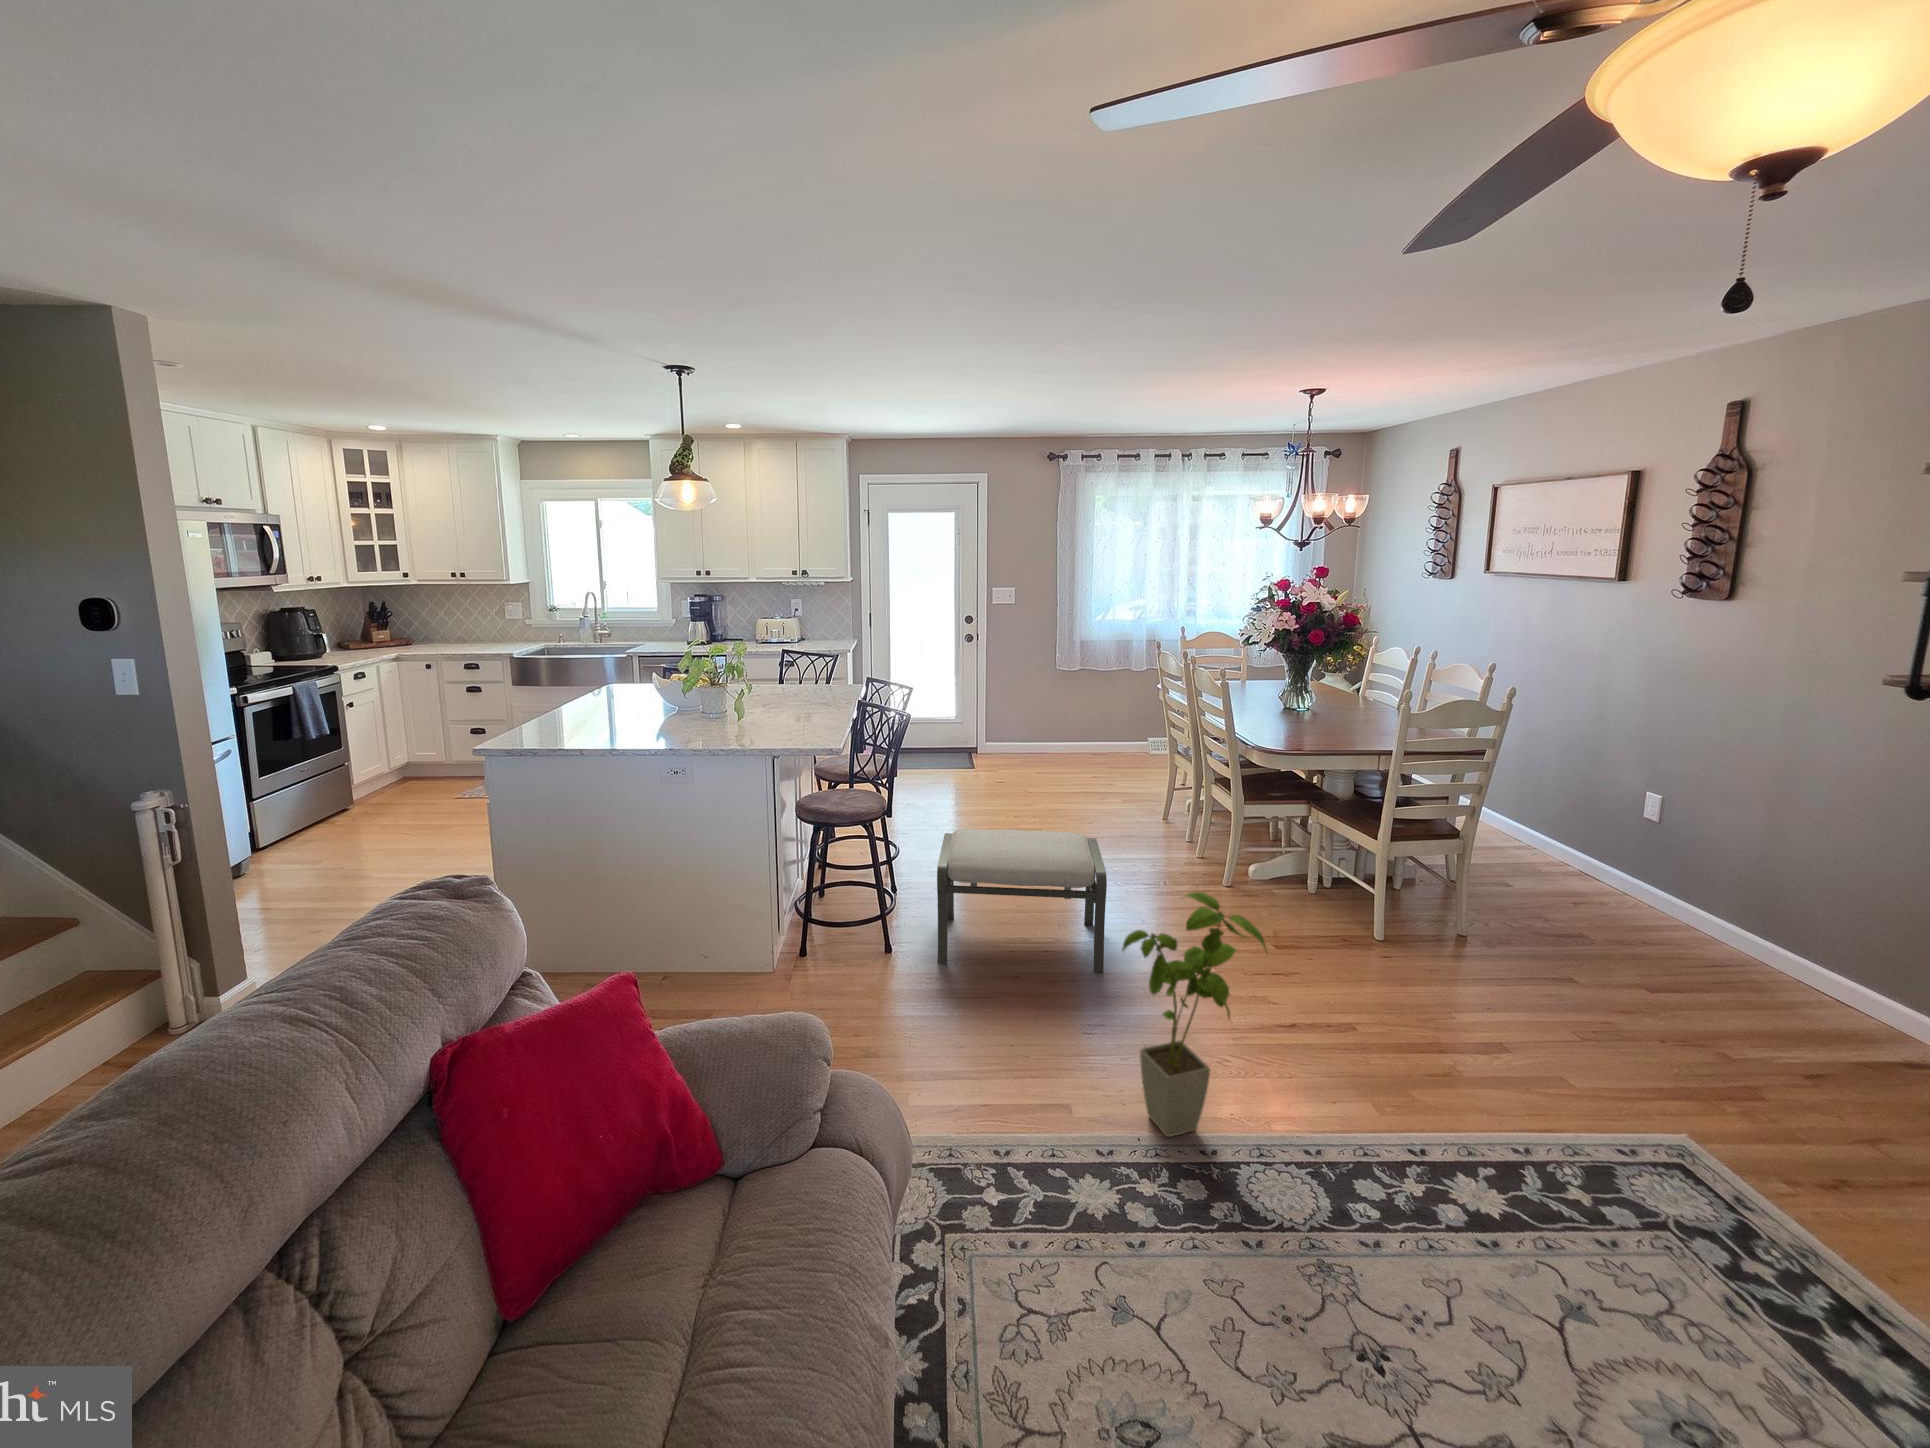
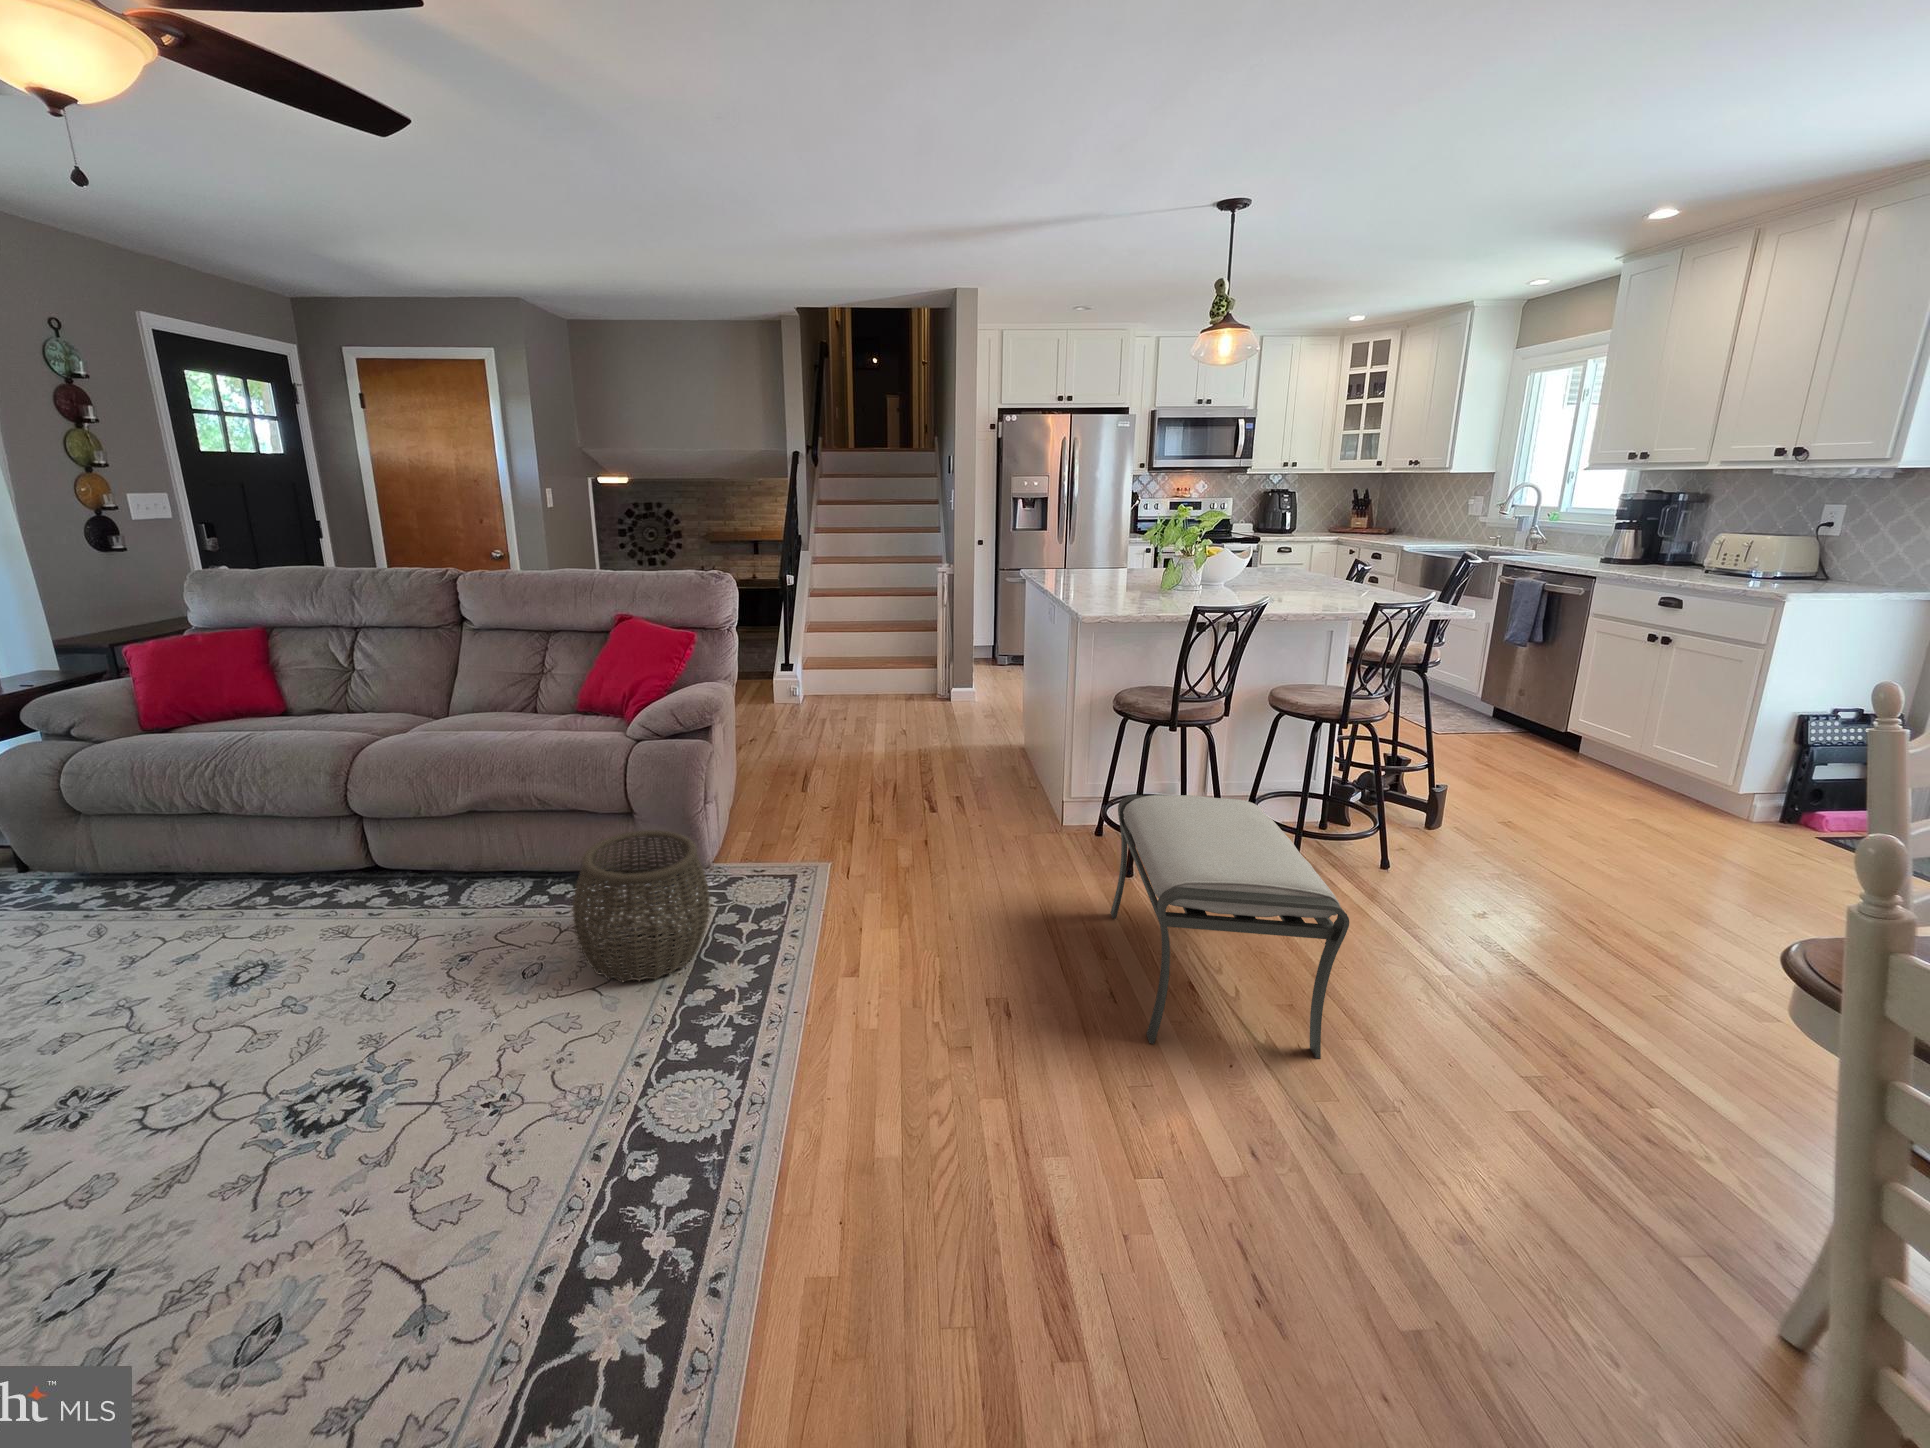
house plant: present [1123,892,1266,1137] -> none [735,767,899,1057]
woven basket: none [995,1117,1168,1351] -> present [572,830,710,982]

